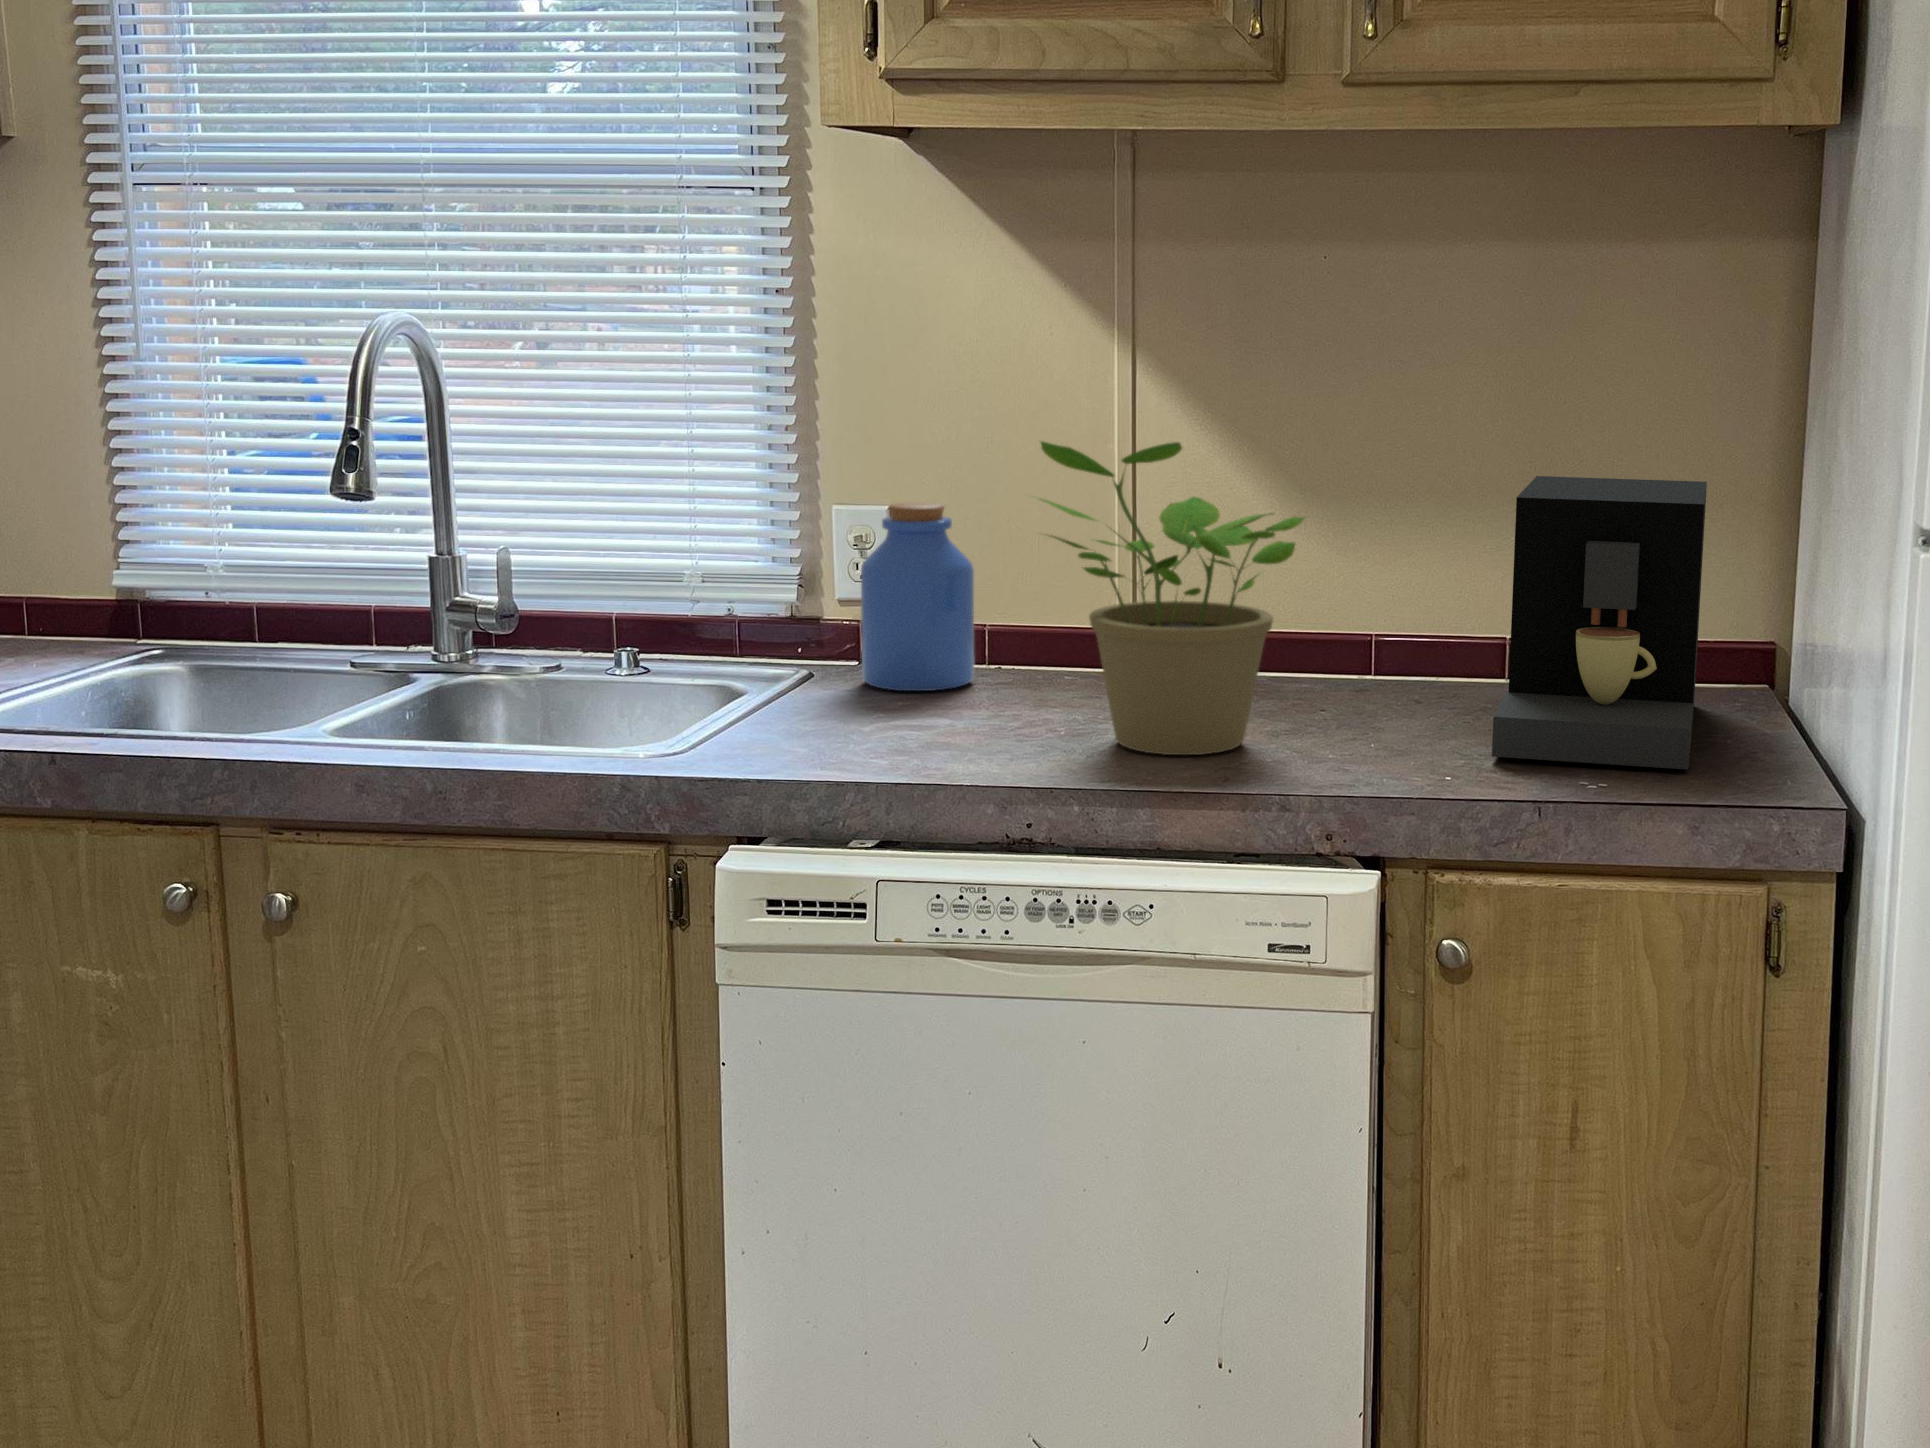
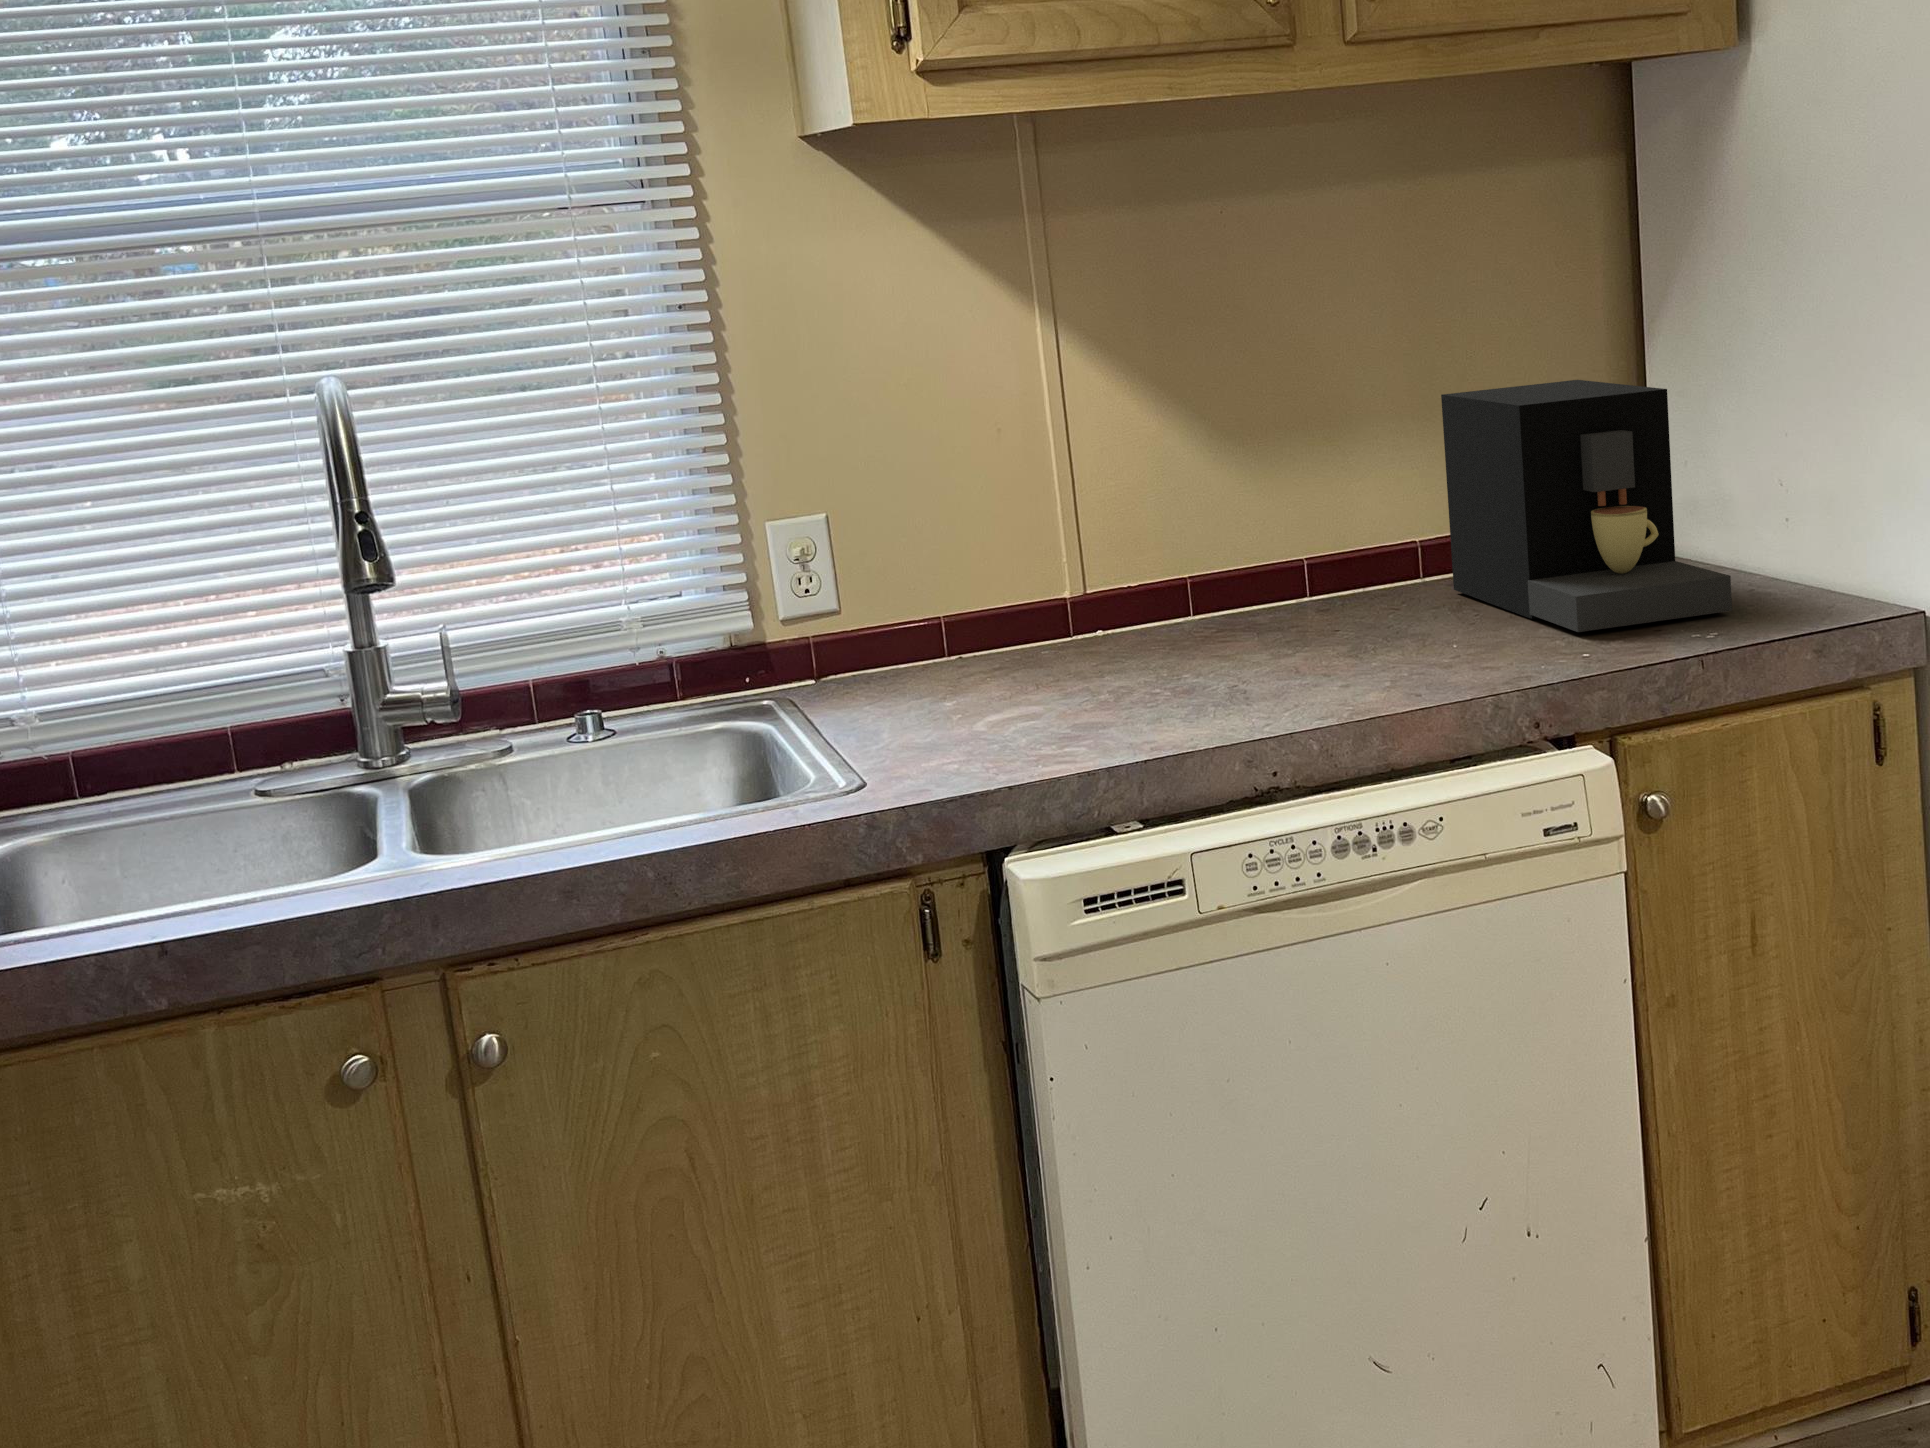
potted plant: present [1041,441,1304,755] -> none [1160,385,1419,689]
jar: present [861,502,974,691] -> none [853,501,980,697]

